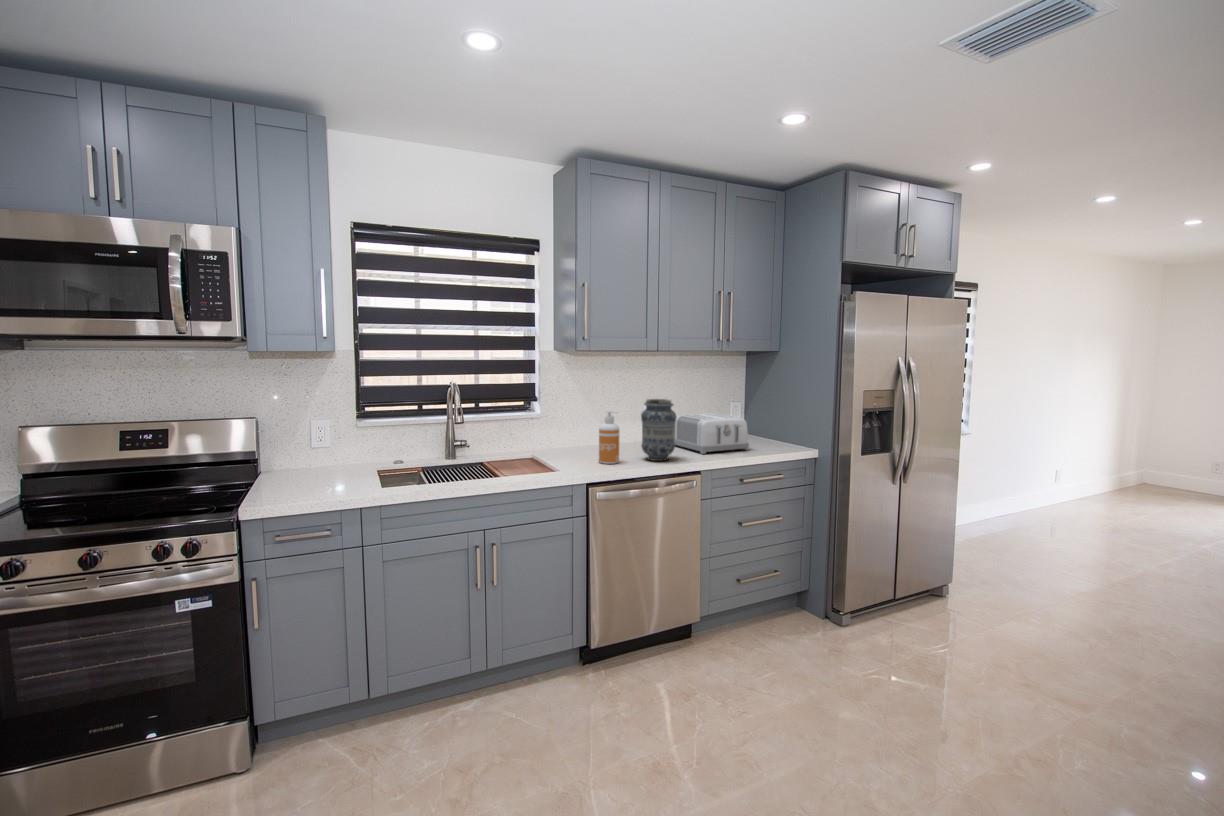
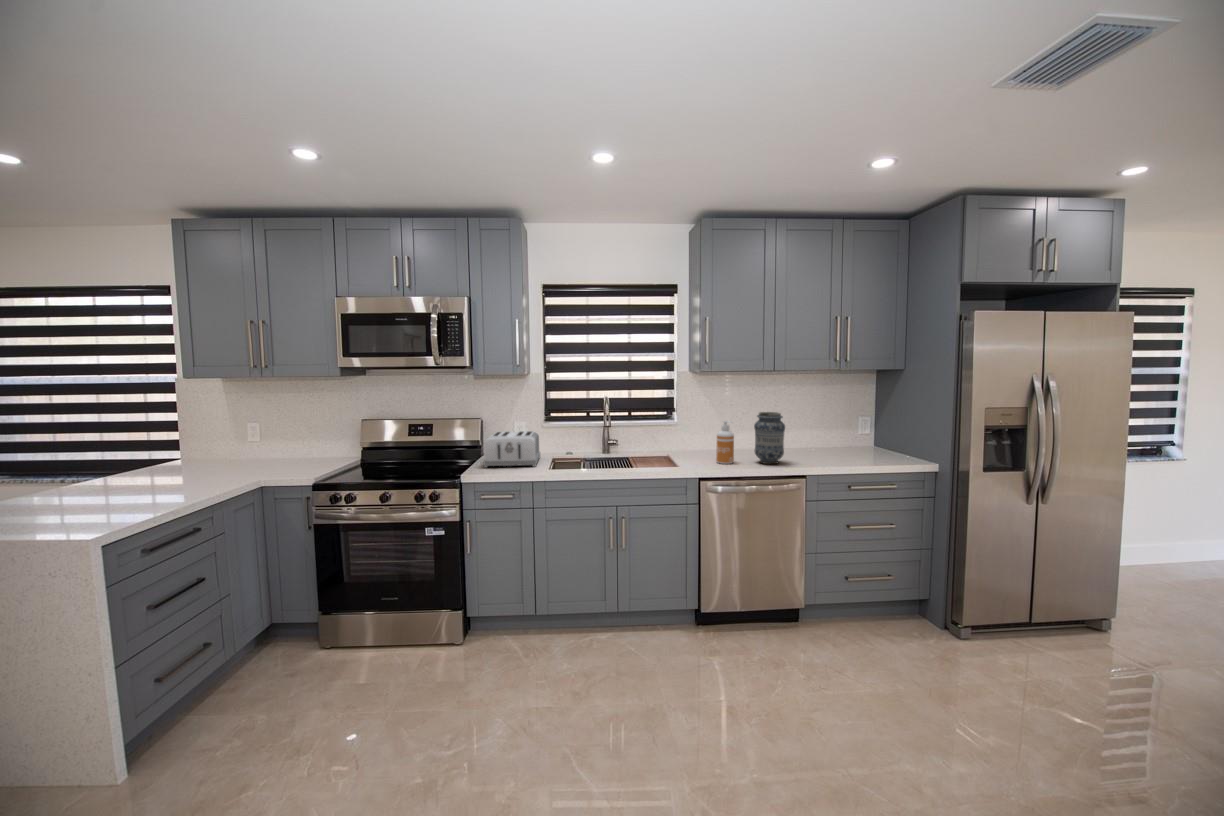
toaster: present [674,413,749,454] -> present [483,431,540,468]

